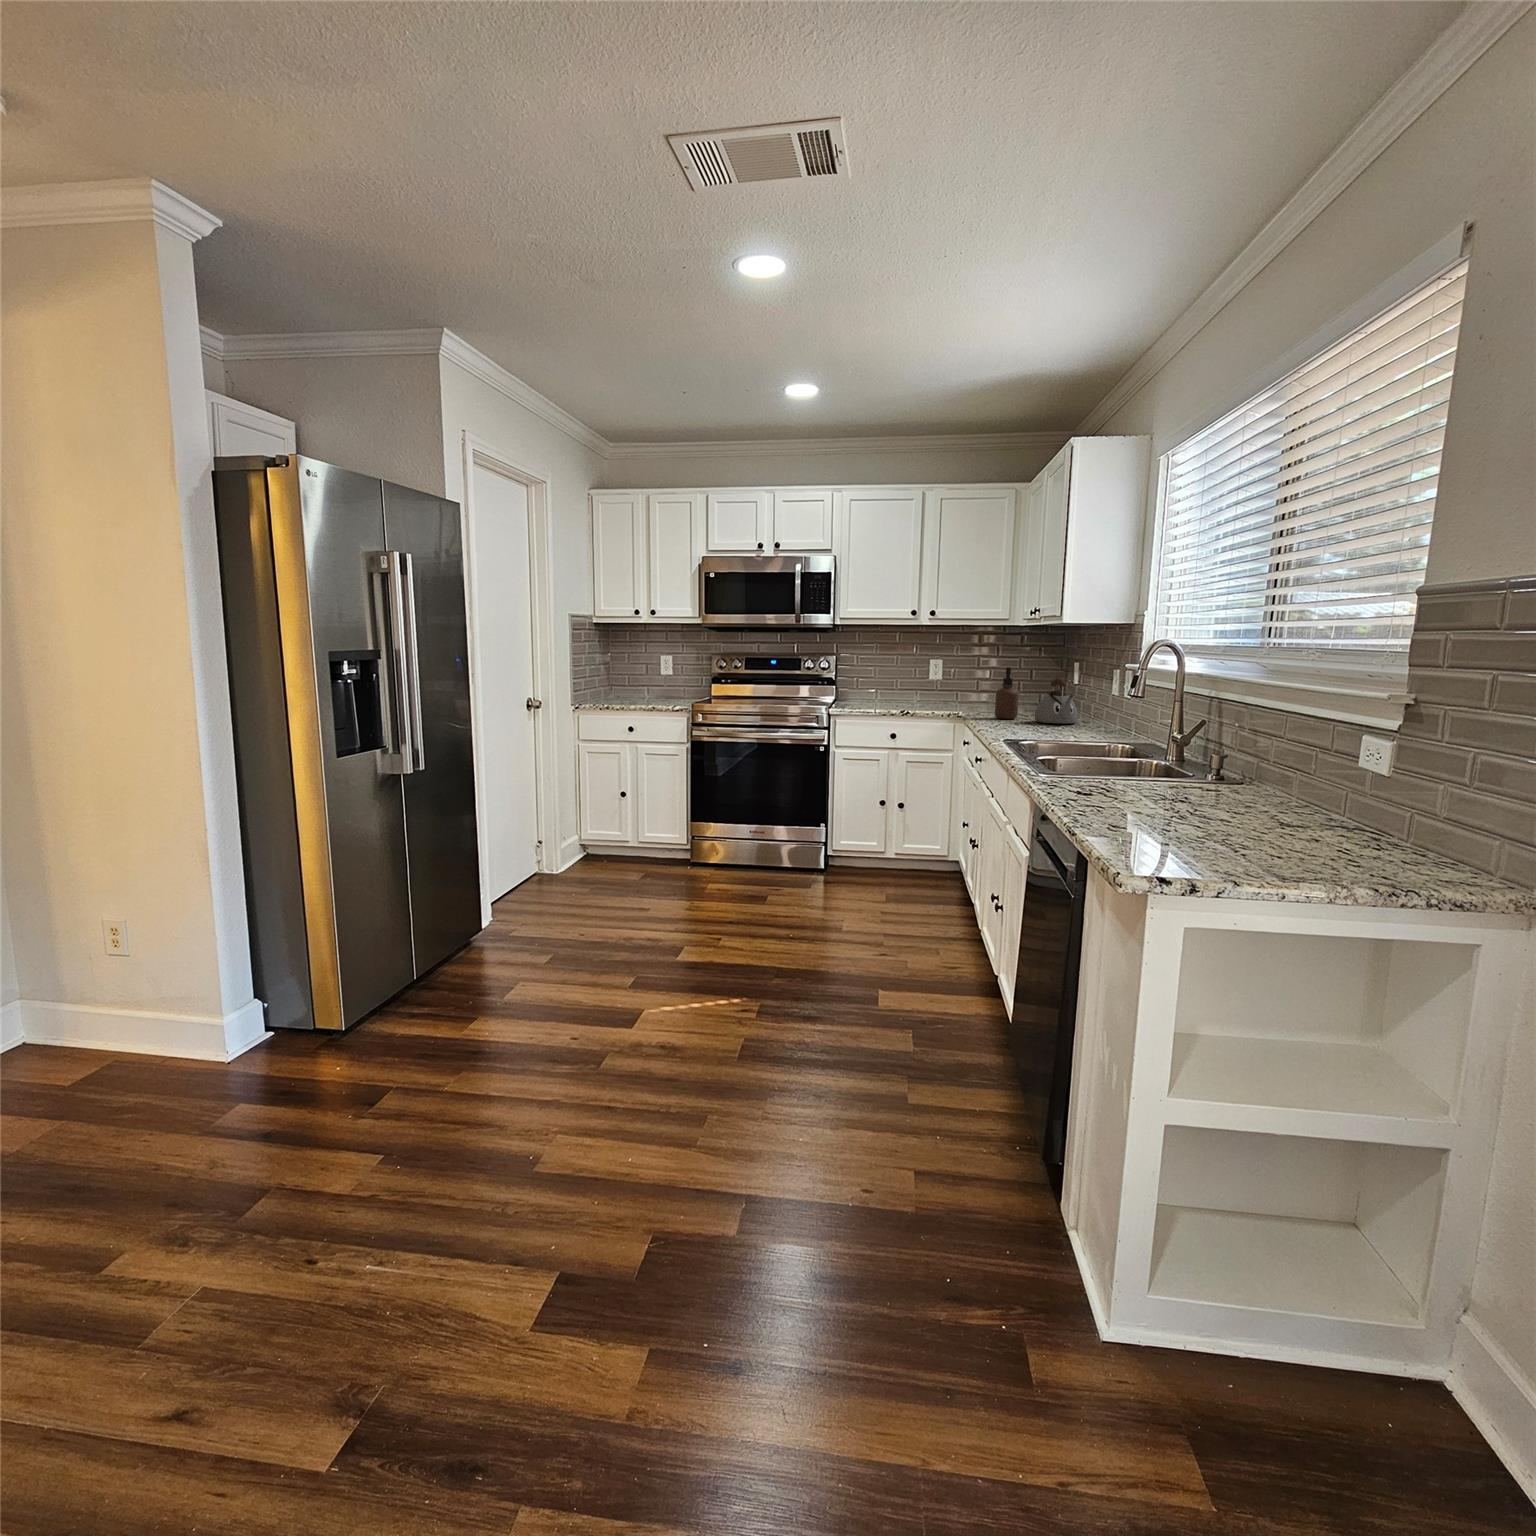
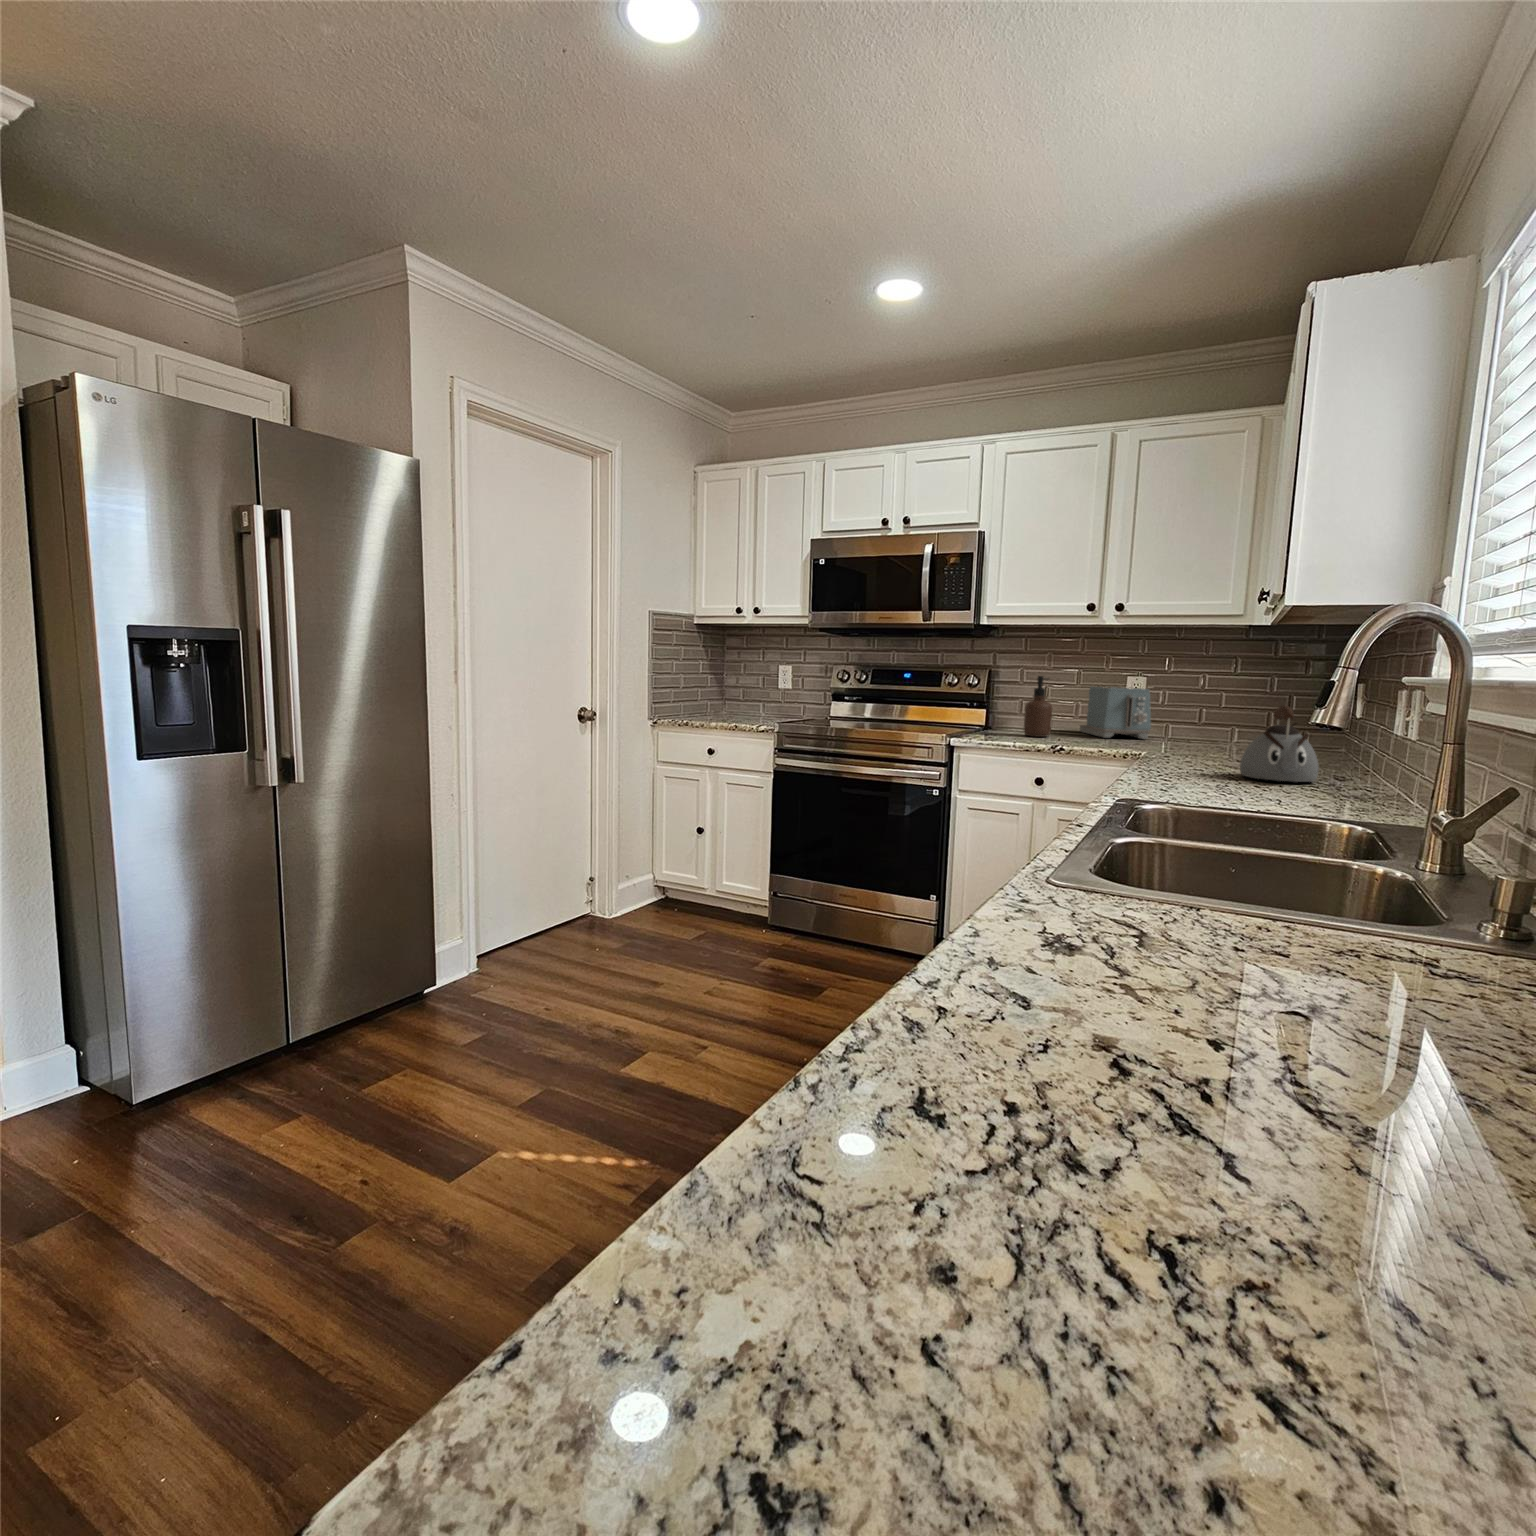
toaster: none [896,667,949,703] -> present [1080,686,1151,739]
soap dispenser: present [995,667,1019,719] -> present [1024,676,1052,737]

